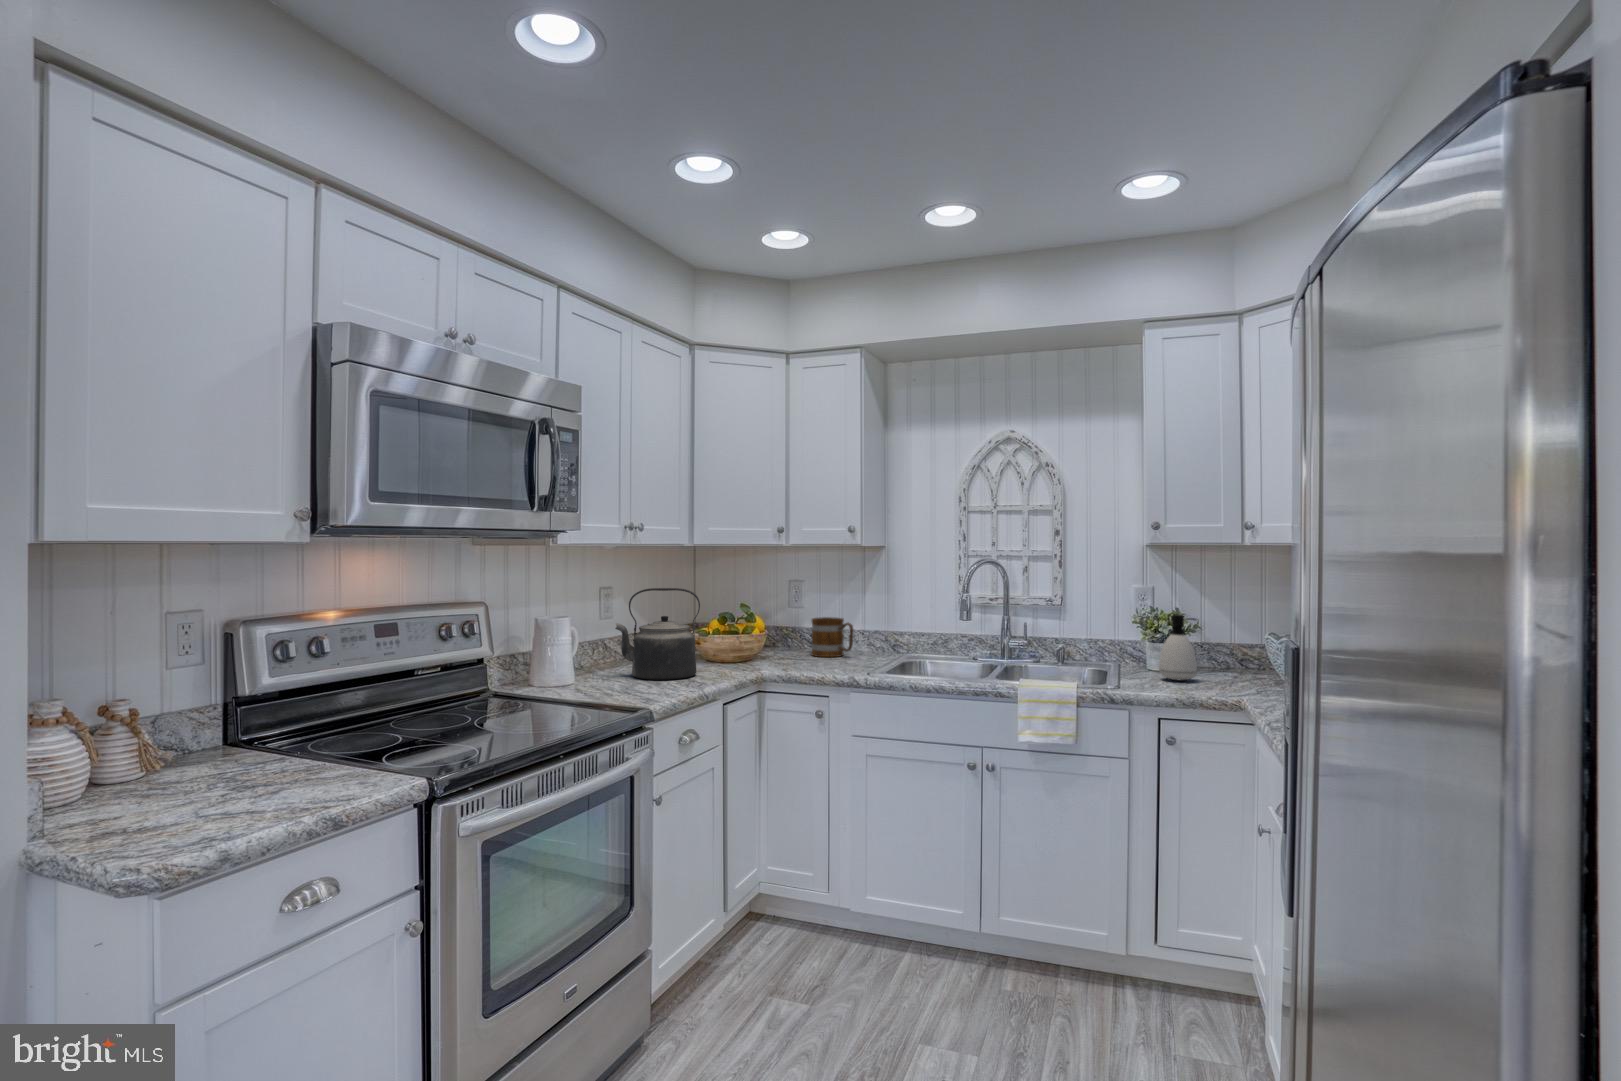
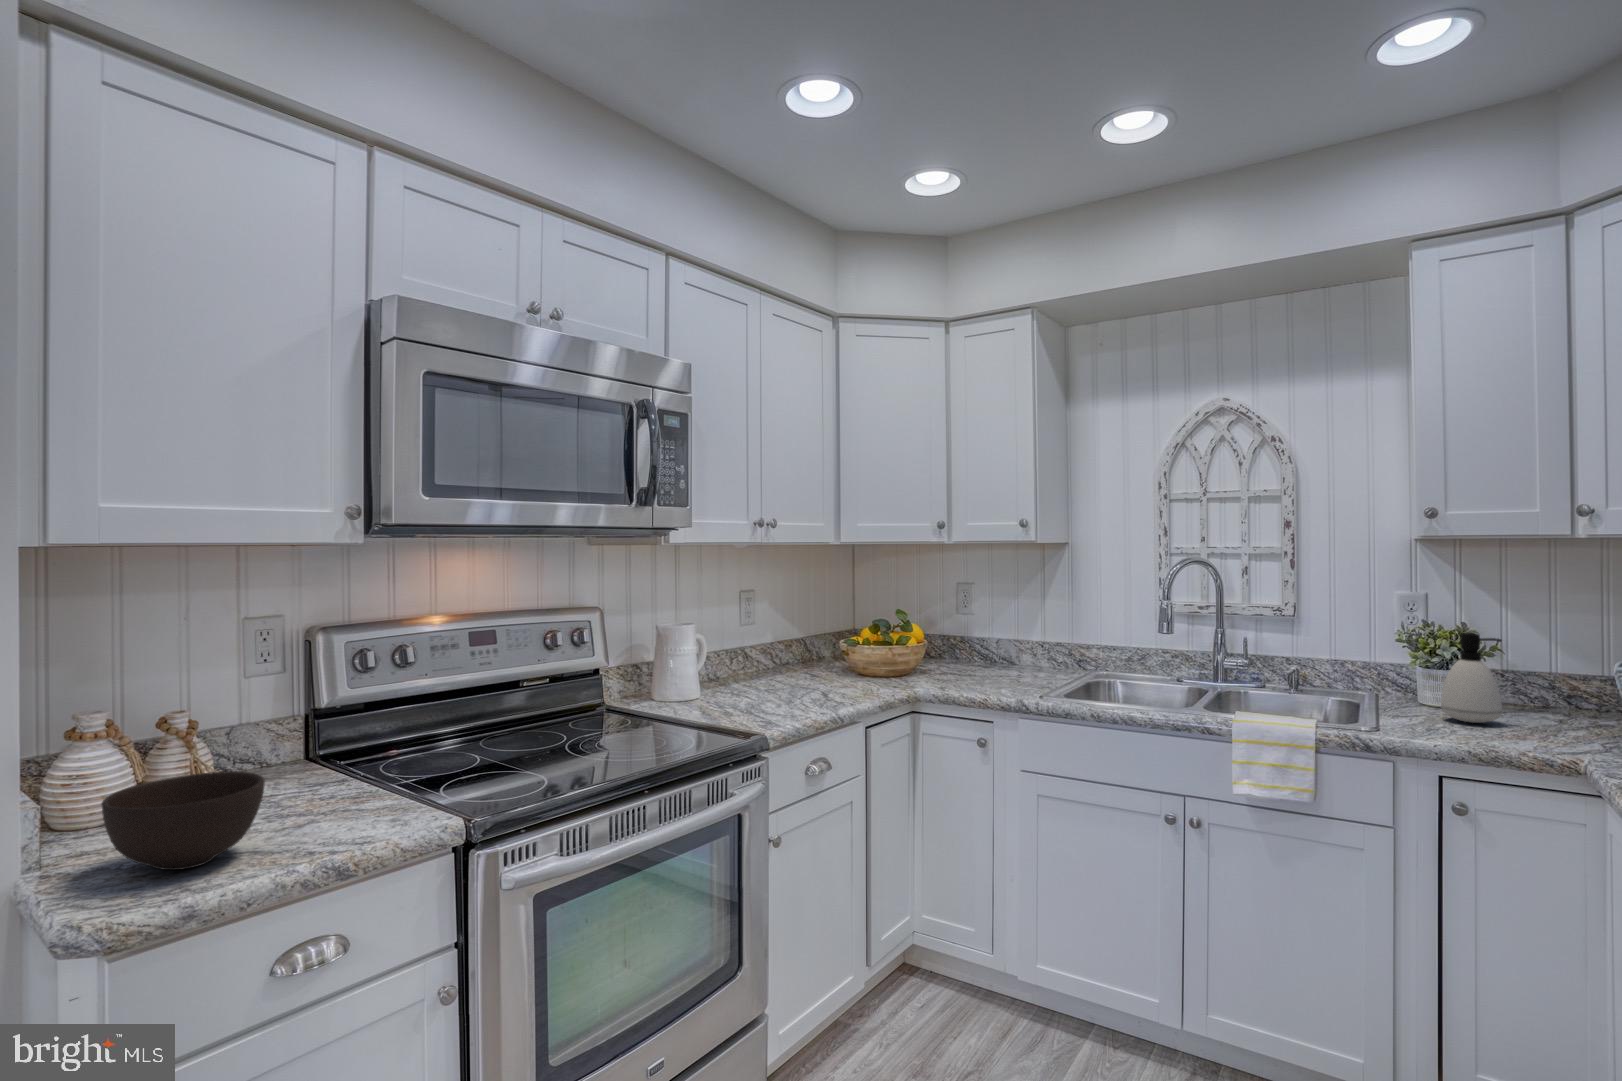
kettle: present [615,588,700,680] -> none [742,592,836,697]
mug: present [812,617,854,657] -> none [974,626,1024,673]
bowl: none [115,744,259,828] -> present [102,772,265,870]

